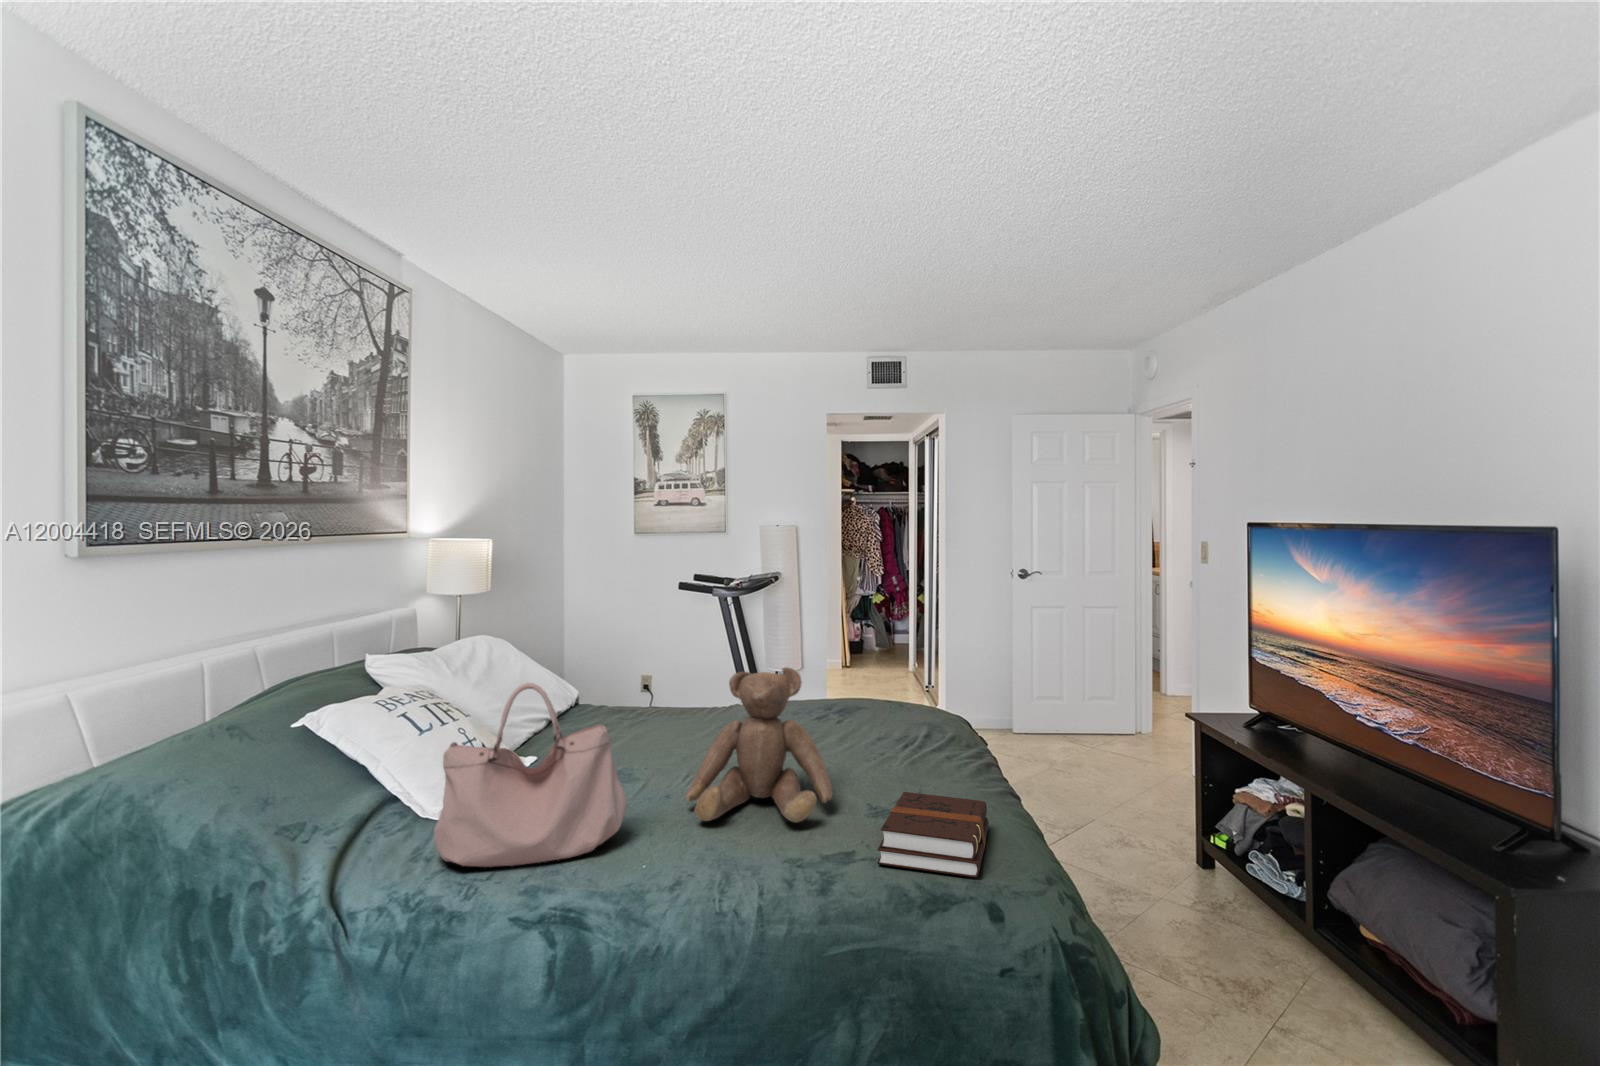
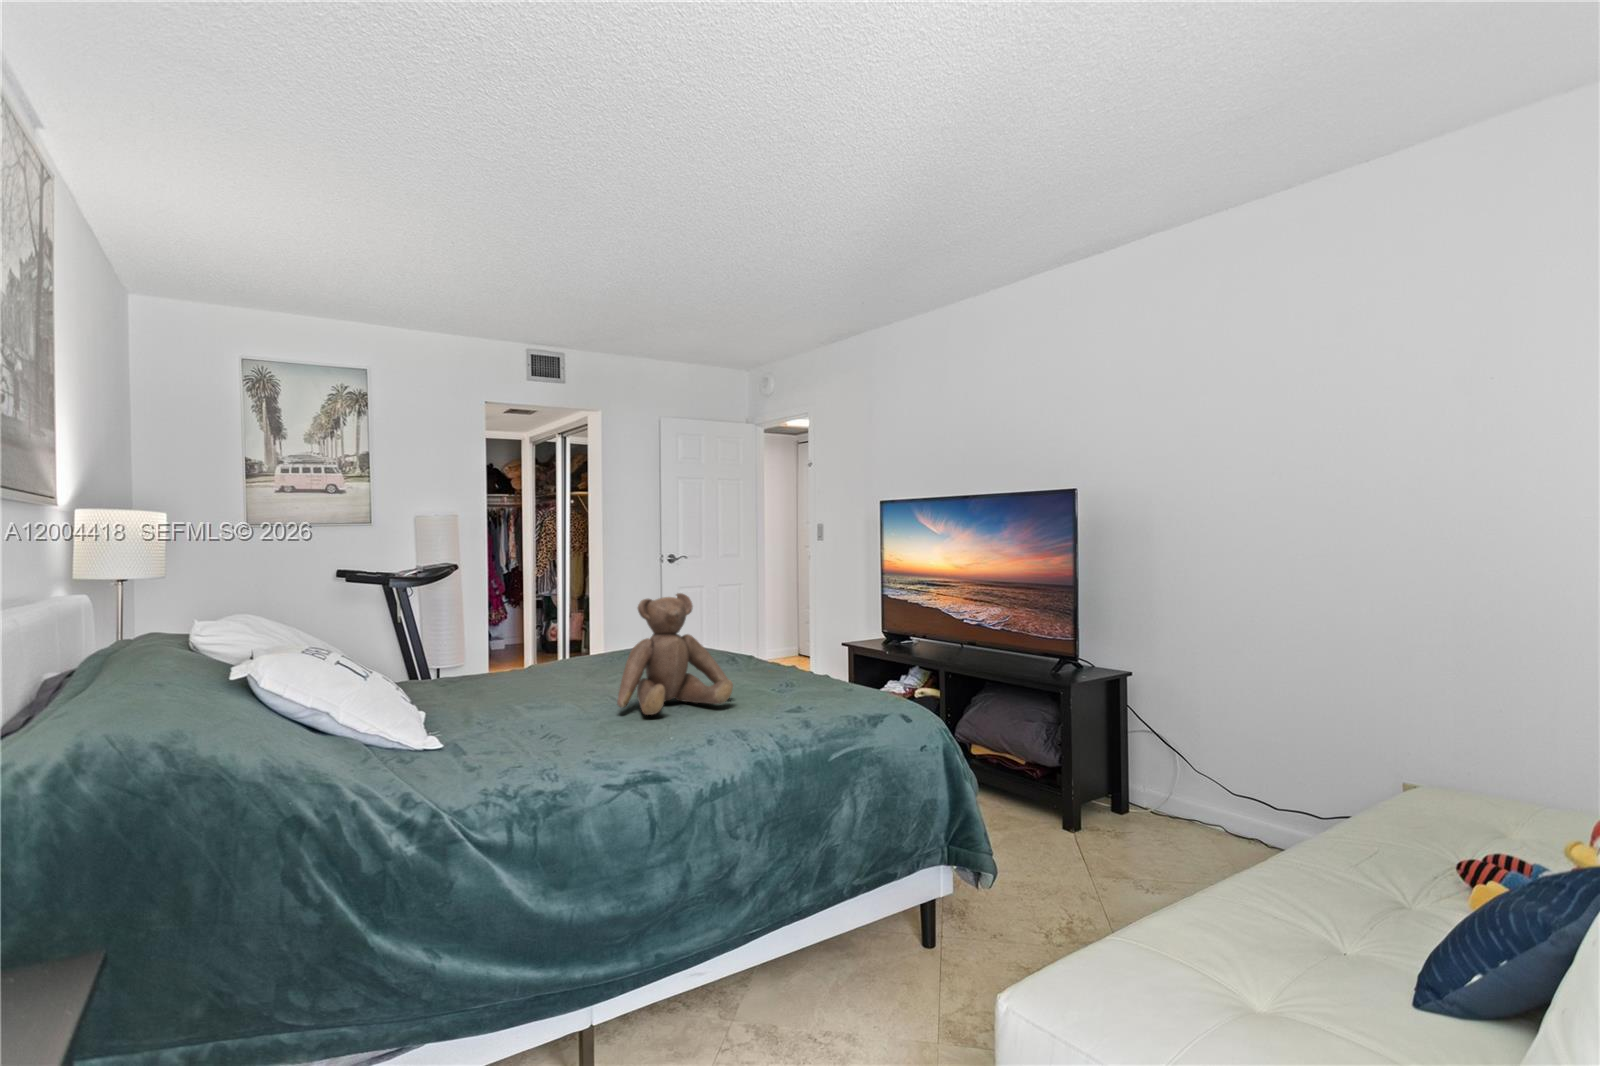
handbag: present [434,683,627,867] -> none [456,604,608,766]
hardback book: present [877,792,989,877] -> none [781,670,871,711]

